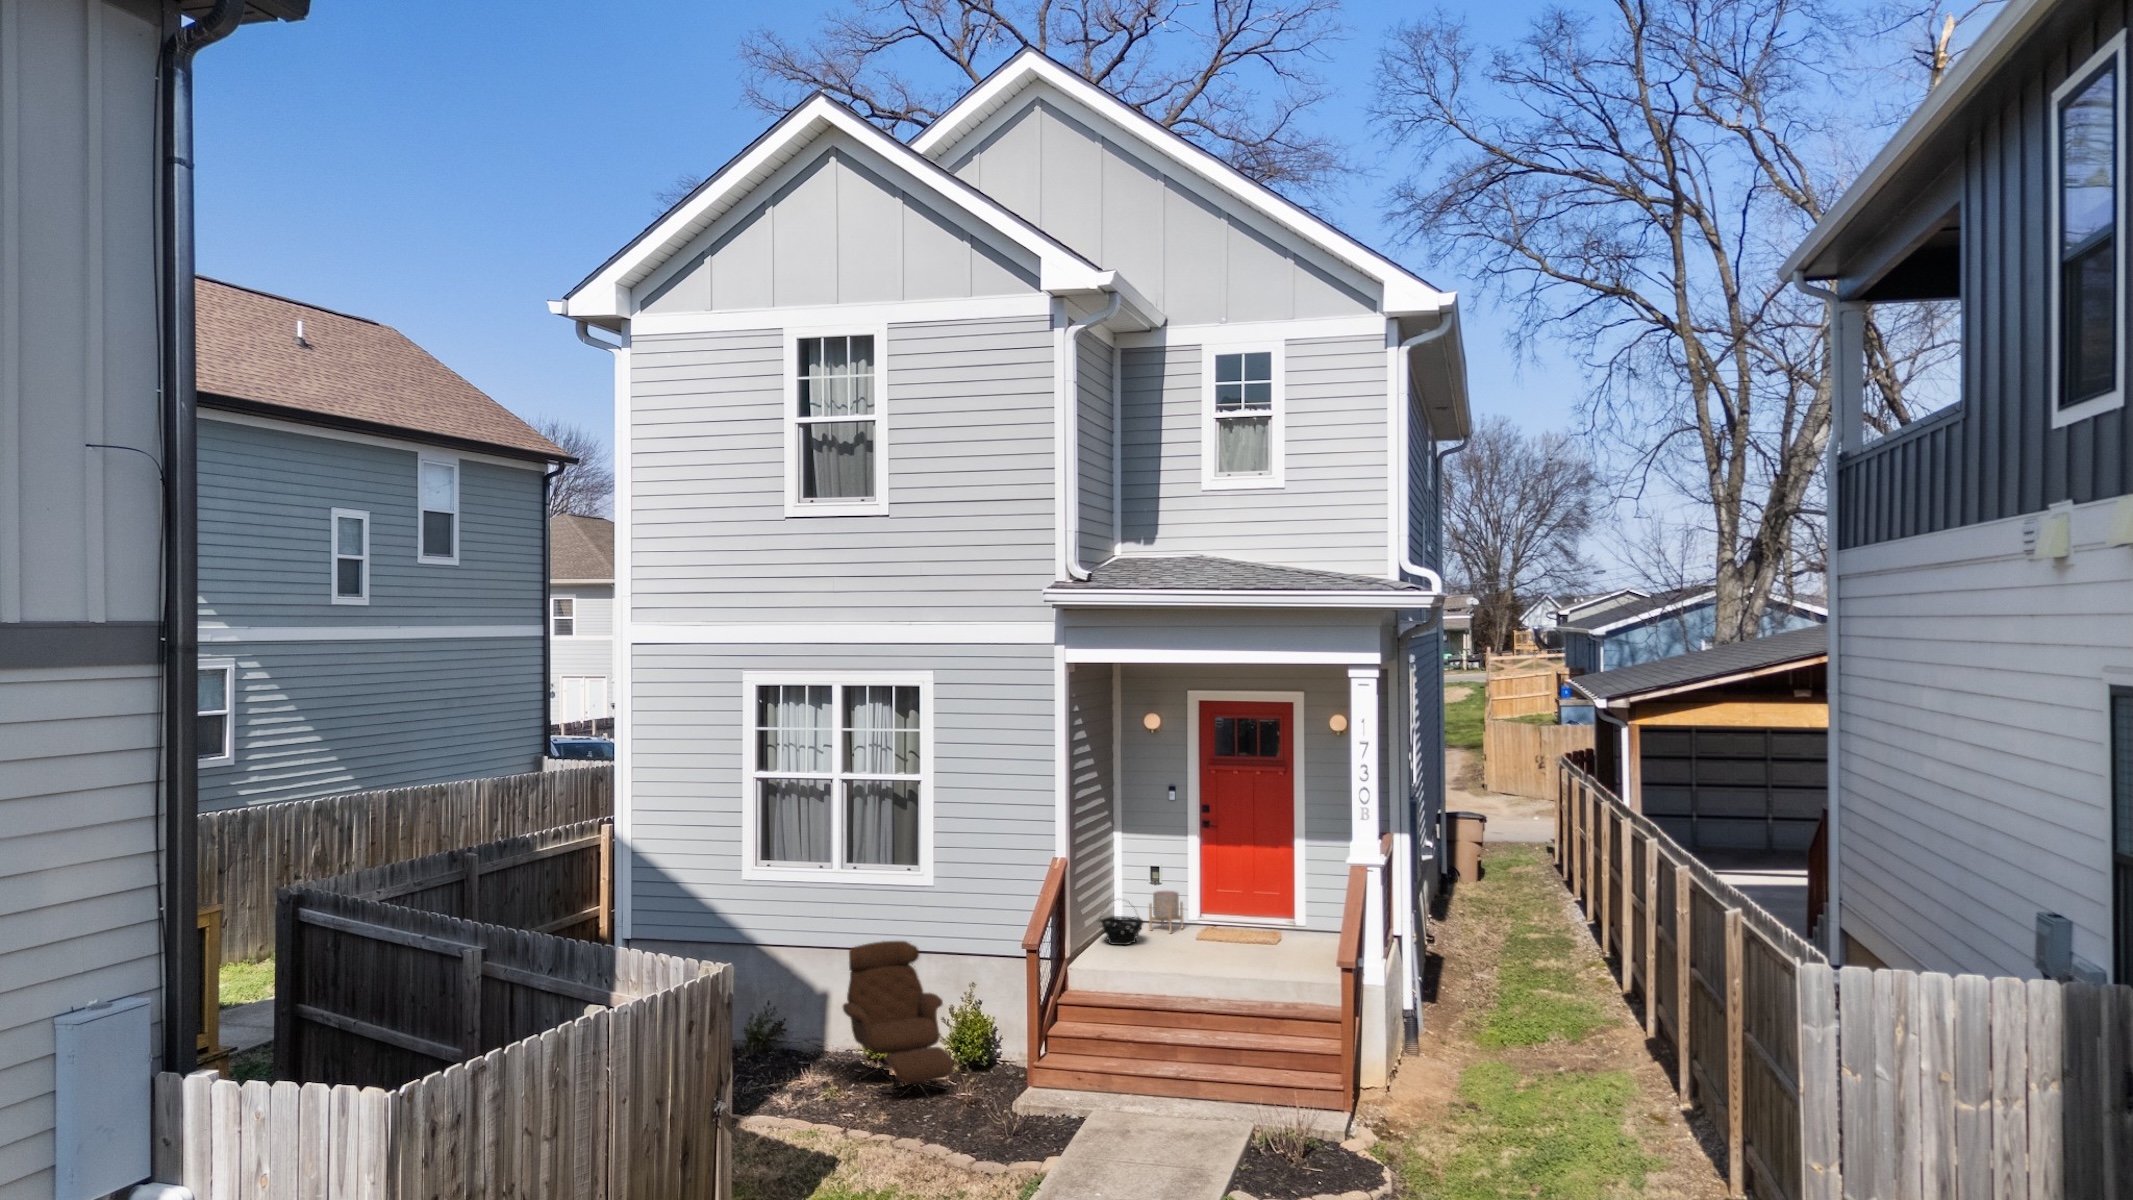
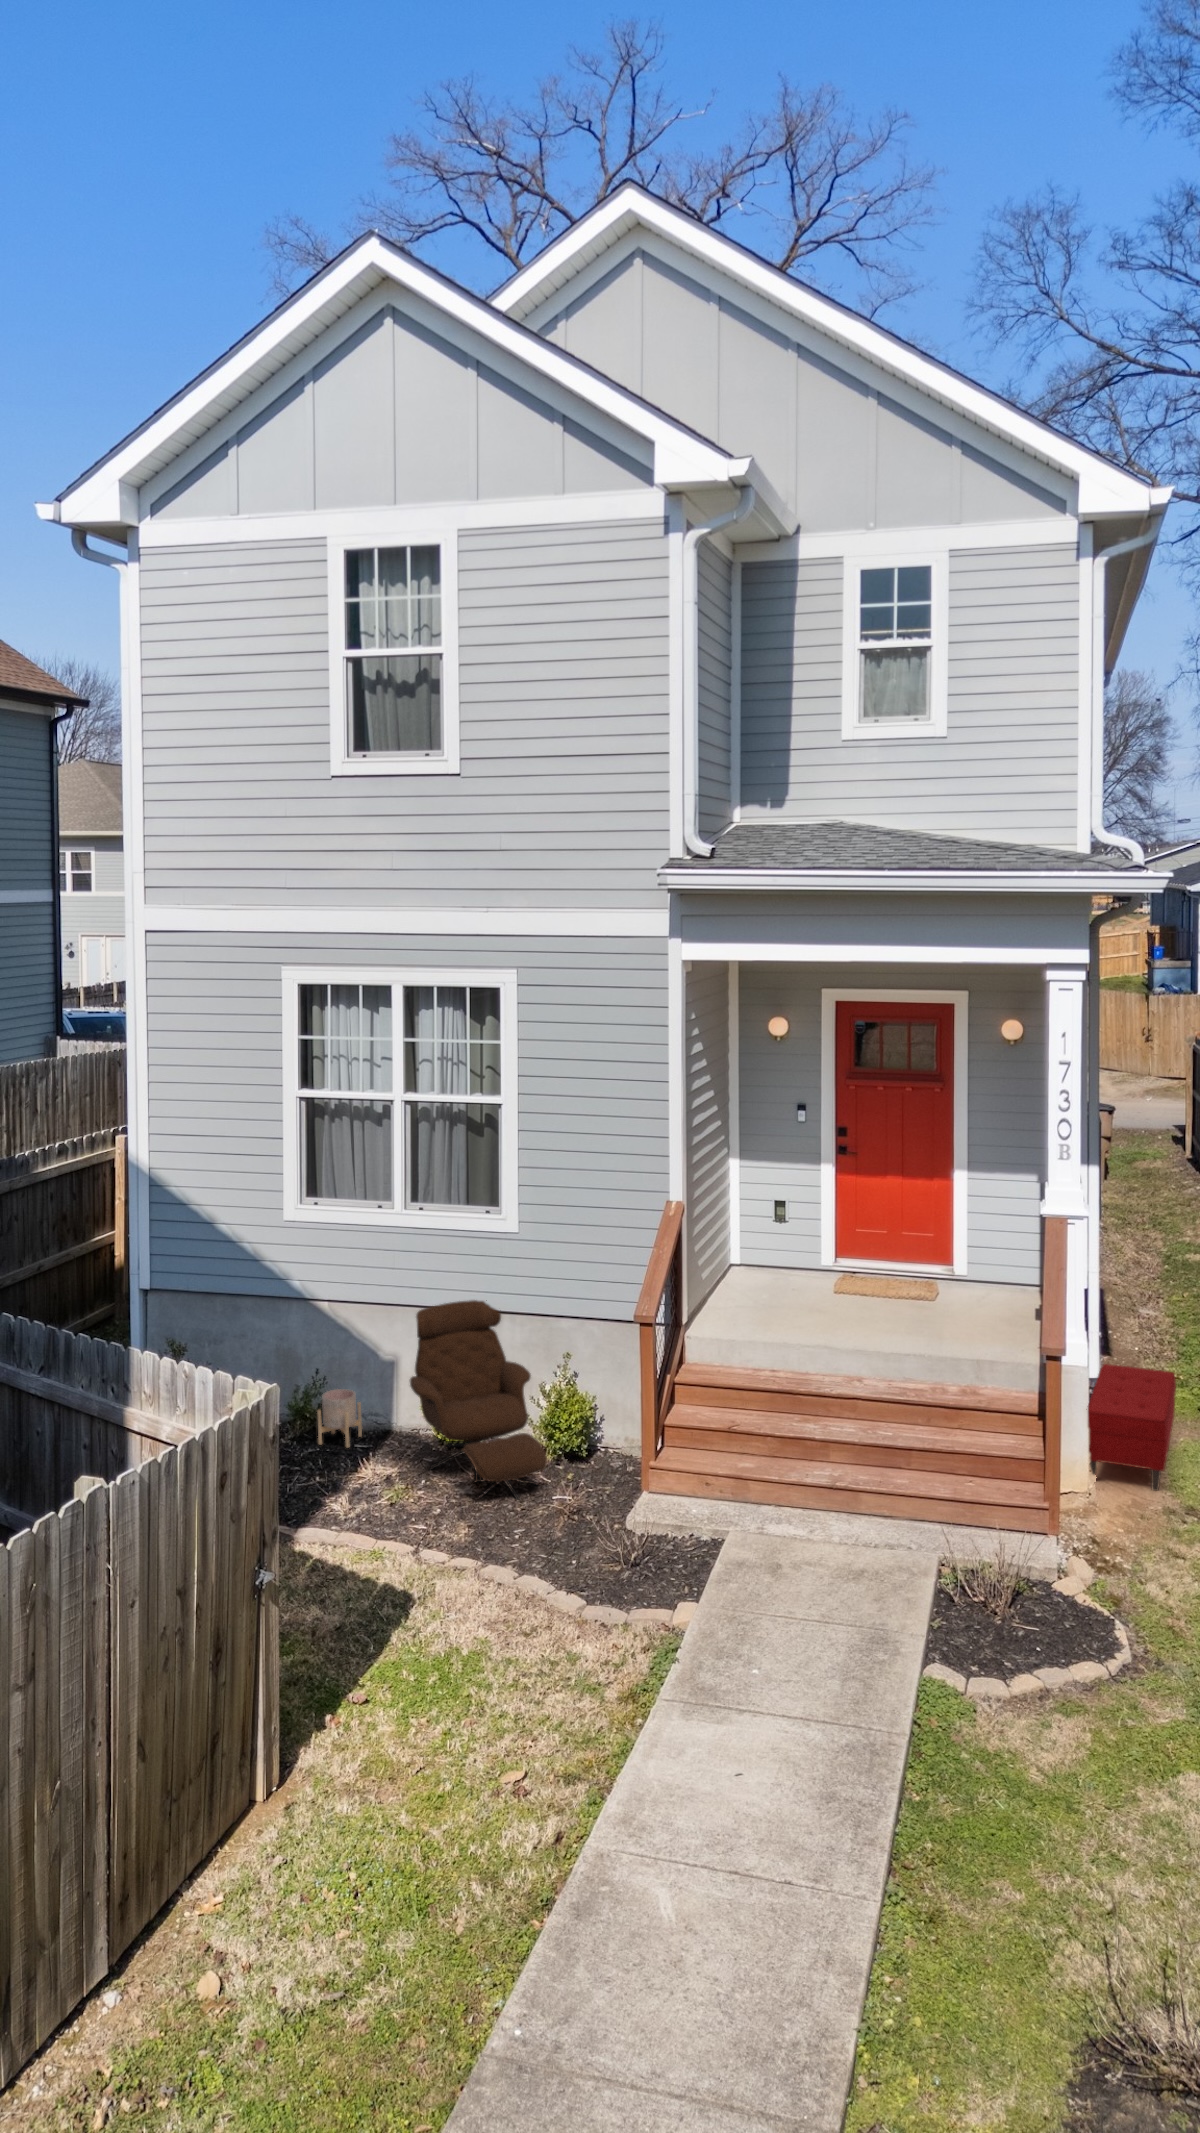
planter: present [1149,891,1183,933] -> present [318,1389,362,1447]
basket: present [1099,900,1143,945] -> none [713,1248,770,1304]
bench: none [1395,992,1479,1090] -> present [1086,1364,1176,1491]

